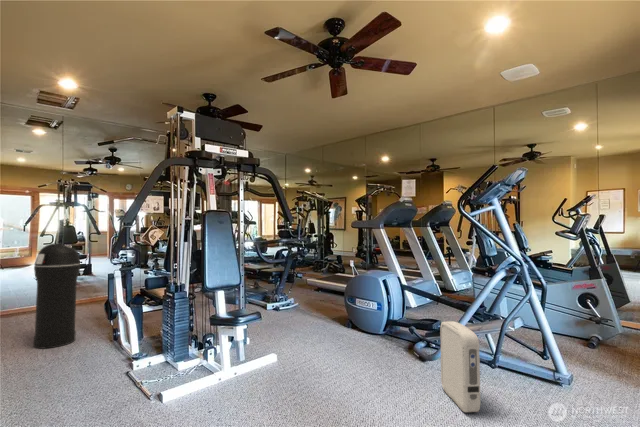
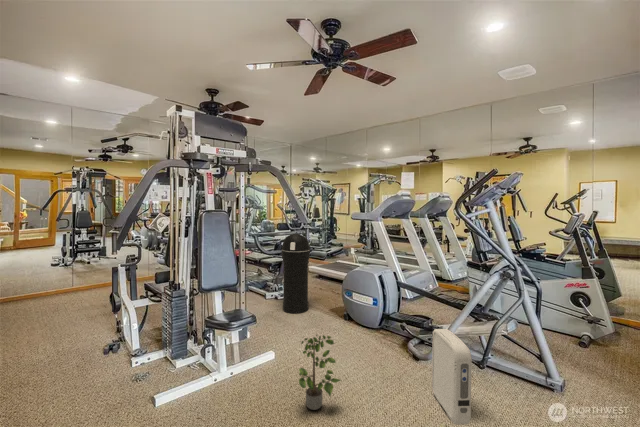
trash can: present [34,244,80,348] -> present [282,234,310,313]
potted plant: none [307,325,351,404] -> present [299,335,341,410]

